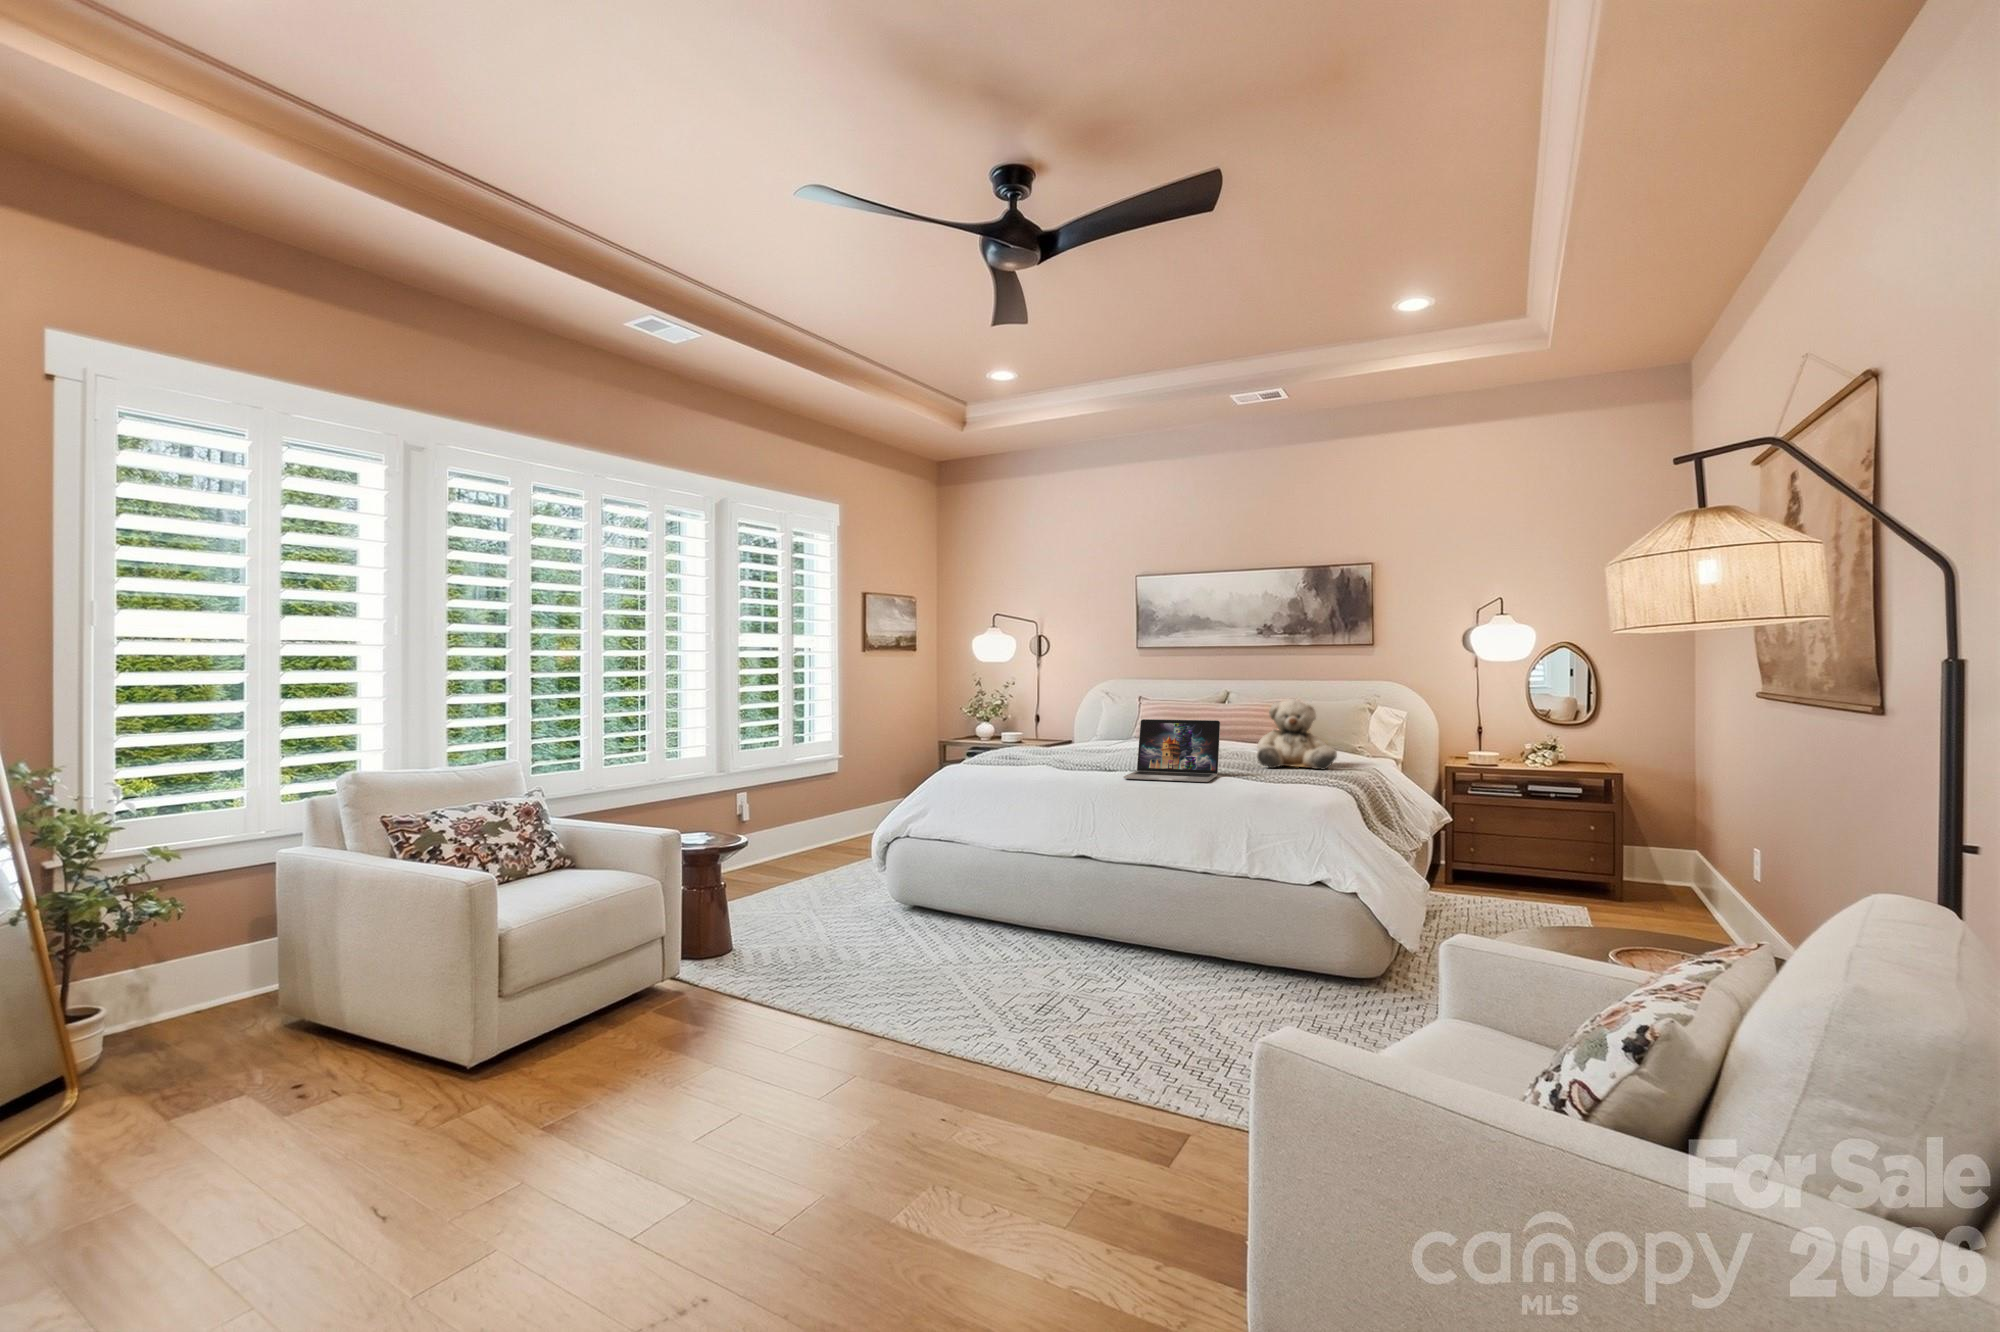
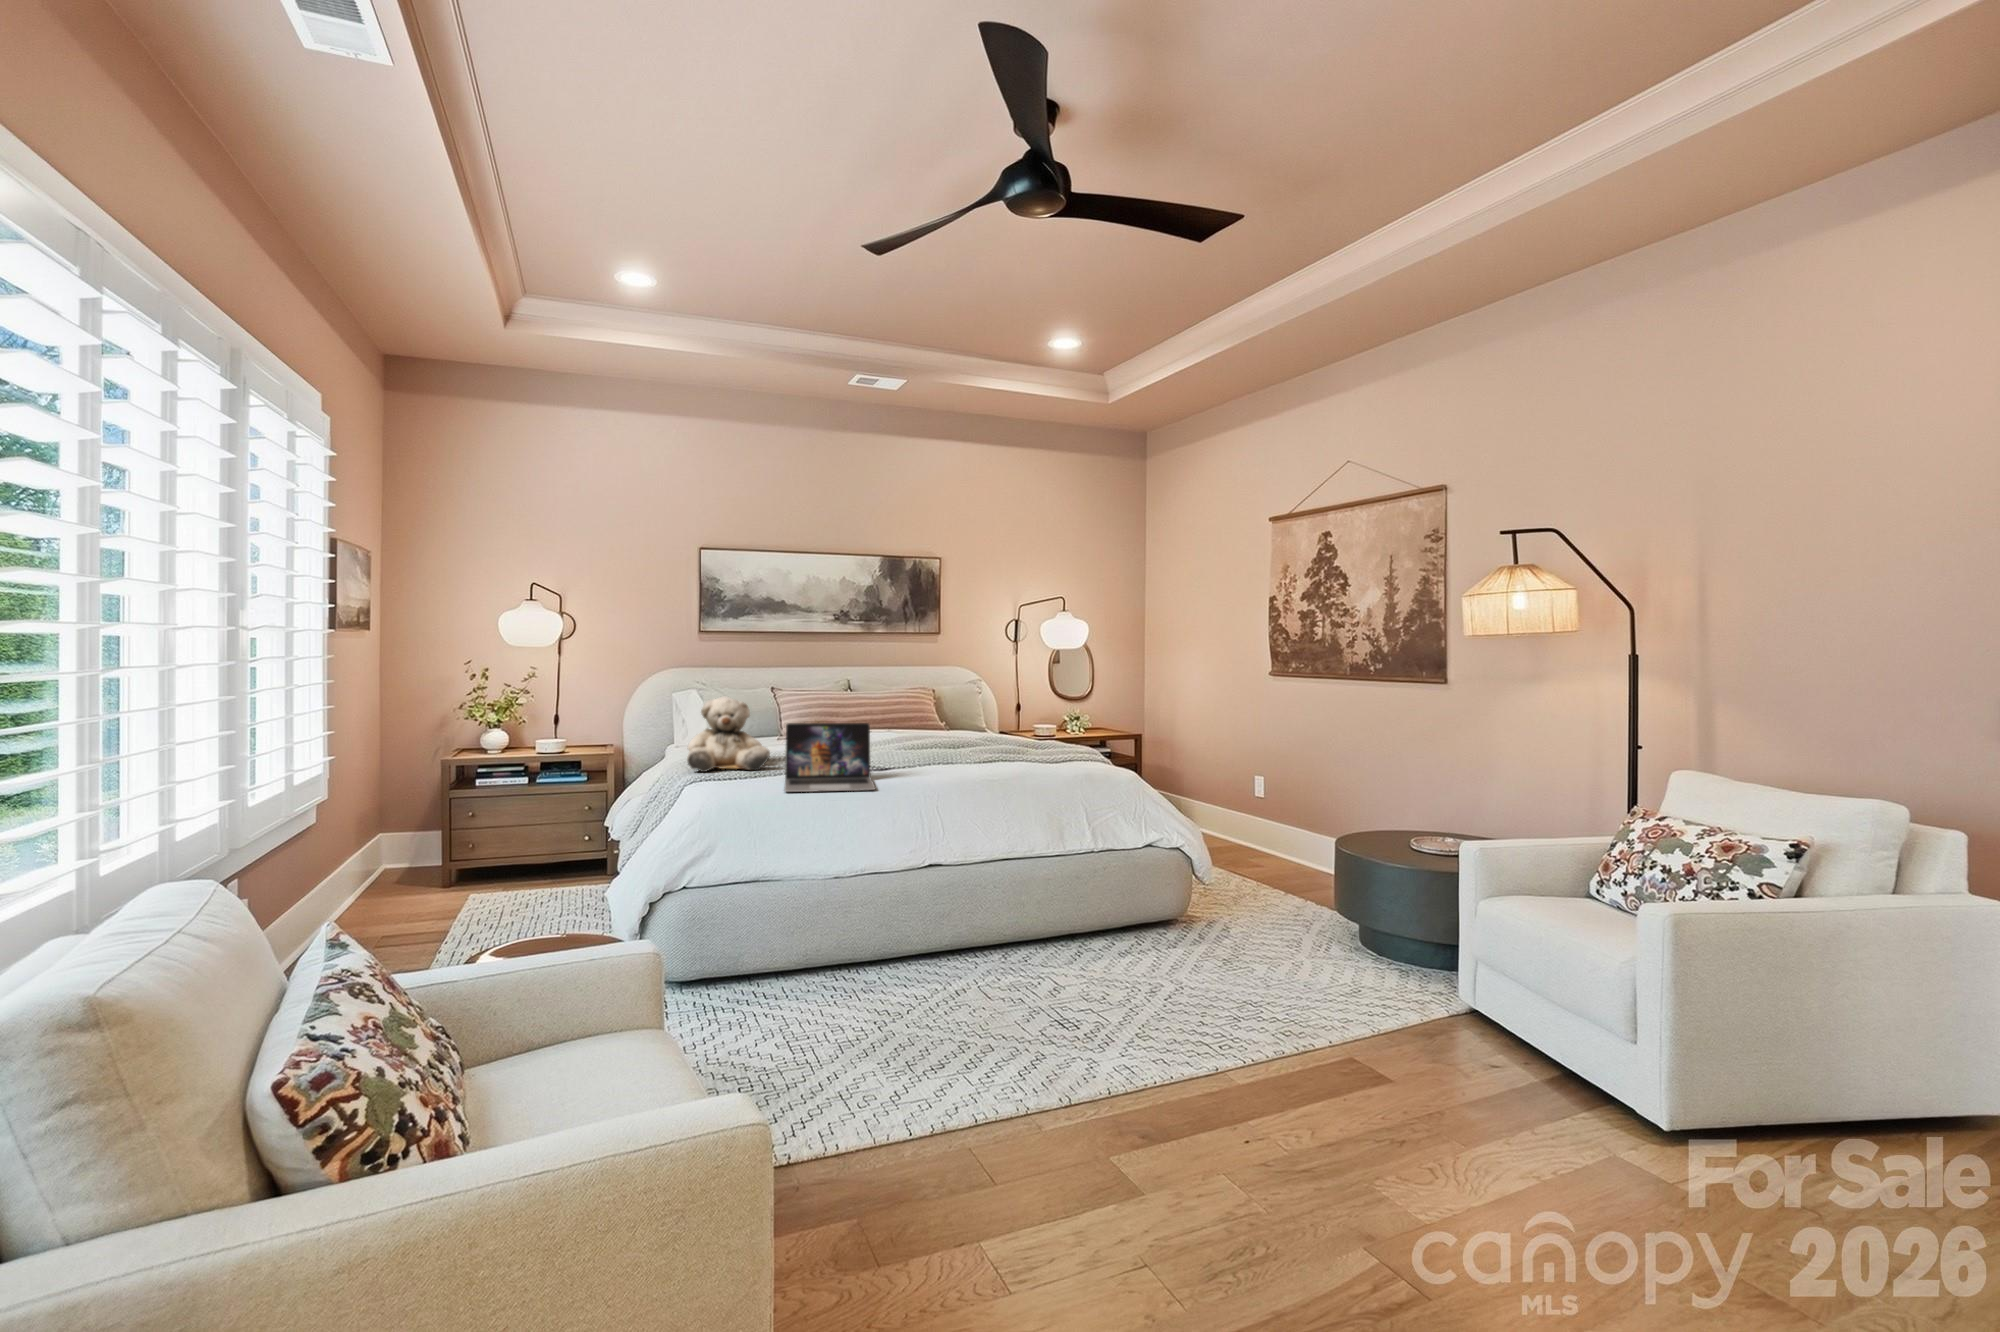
teddy bear: present [1257,699,1337,769] -> present [687,696,770,772]

